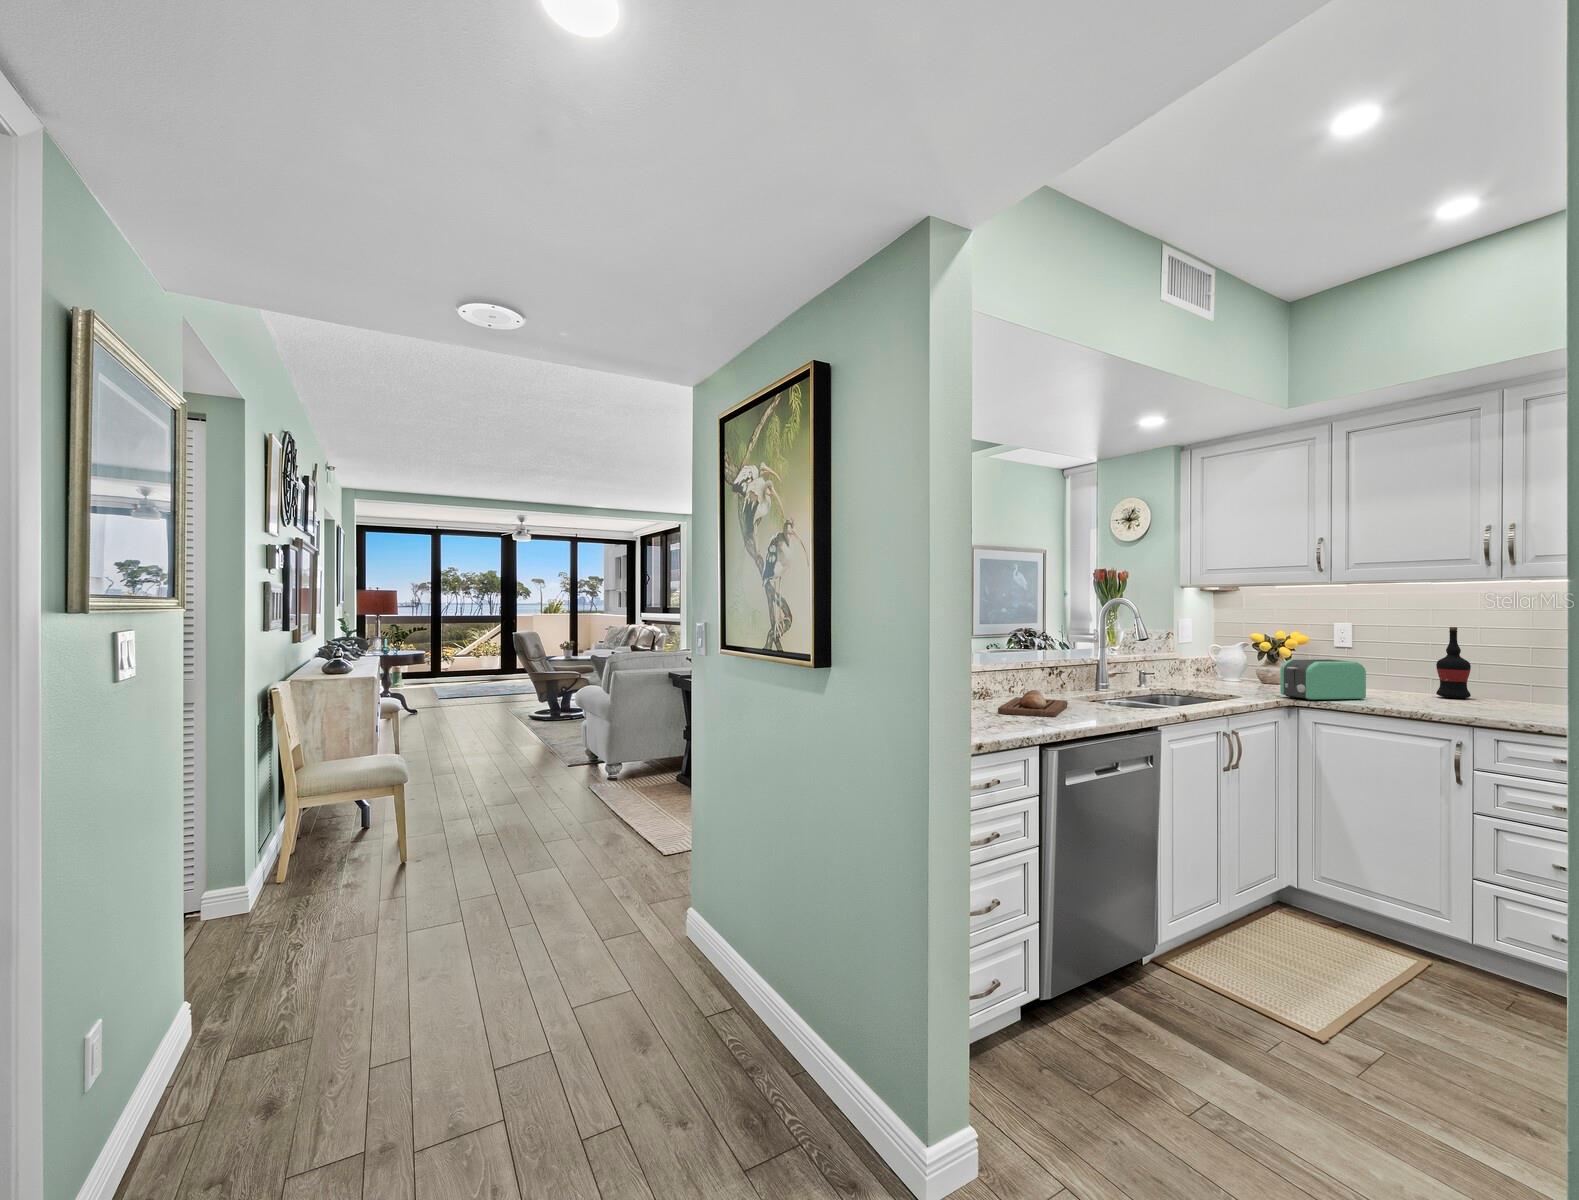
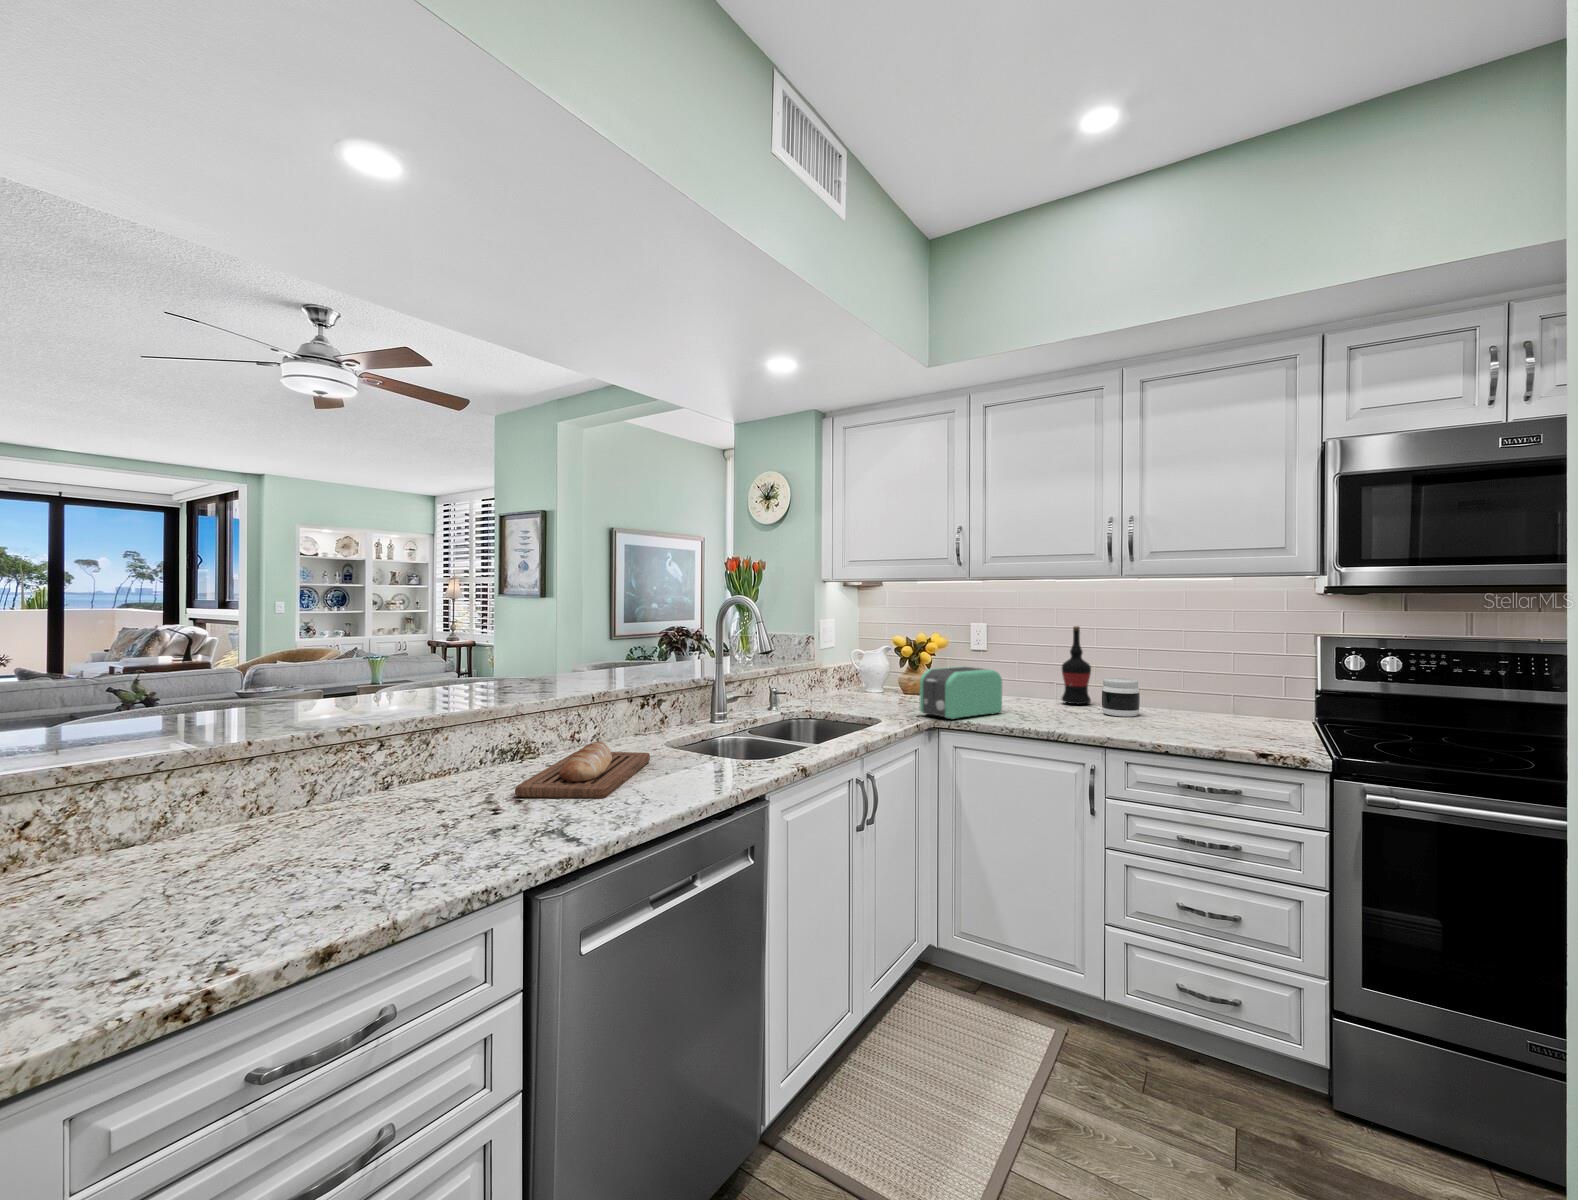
jar: none [1478,673,1522,707] -> present [1102,678,1140,717]

